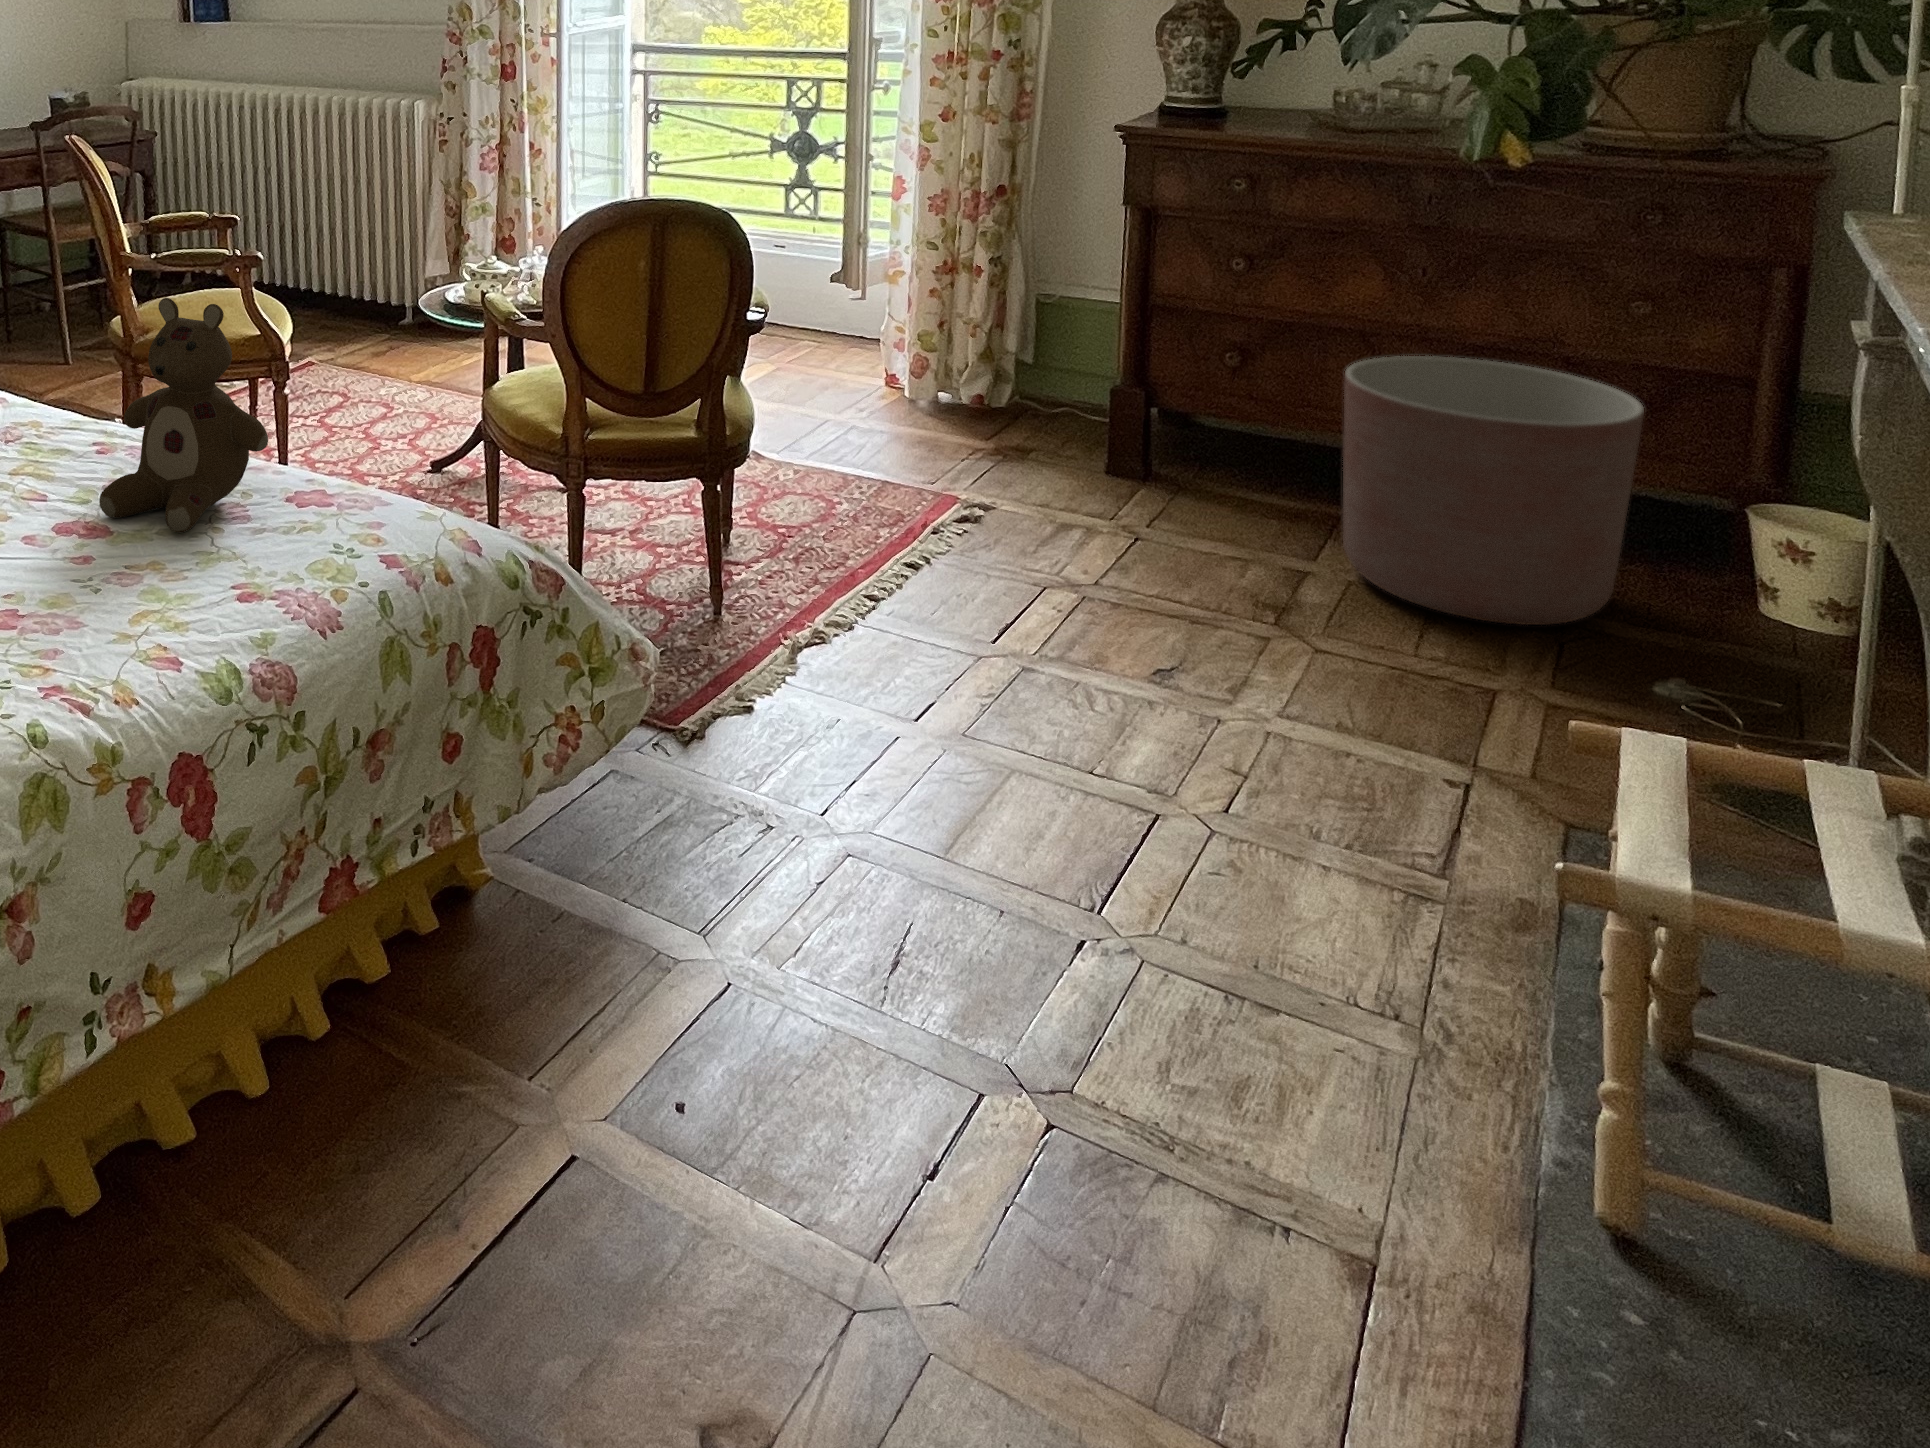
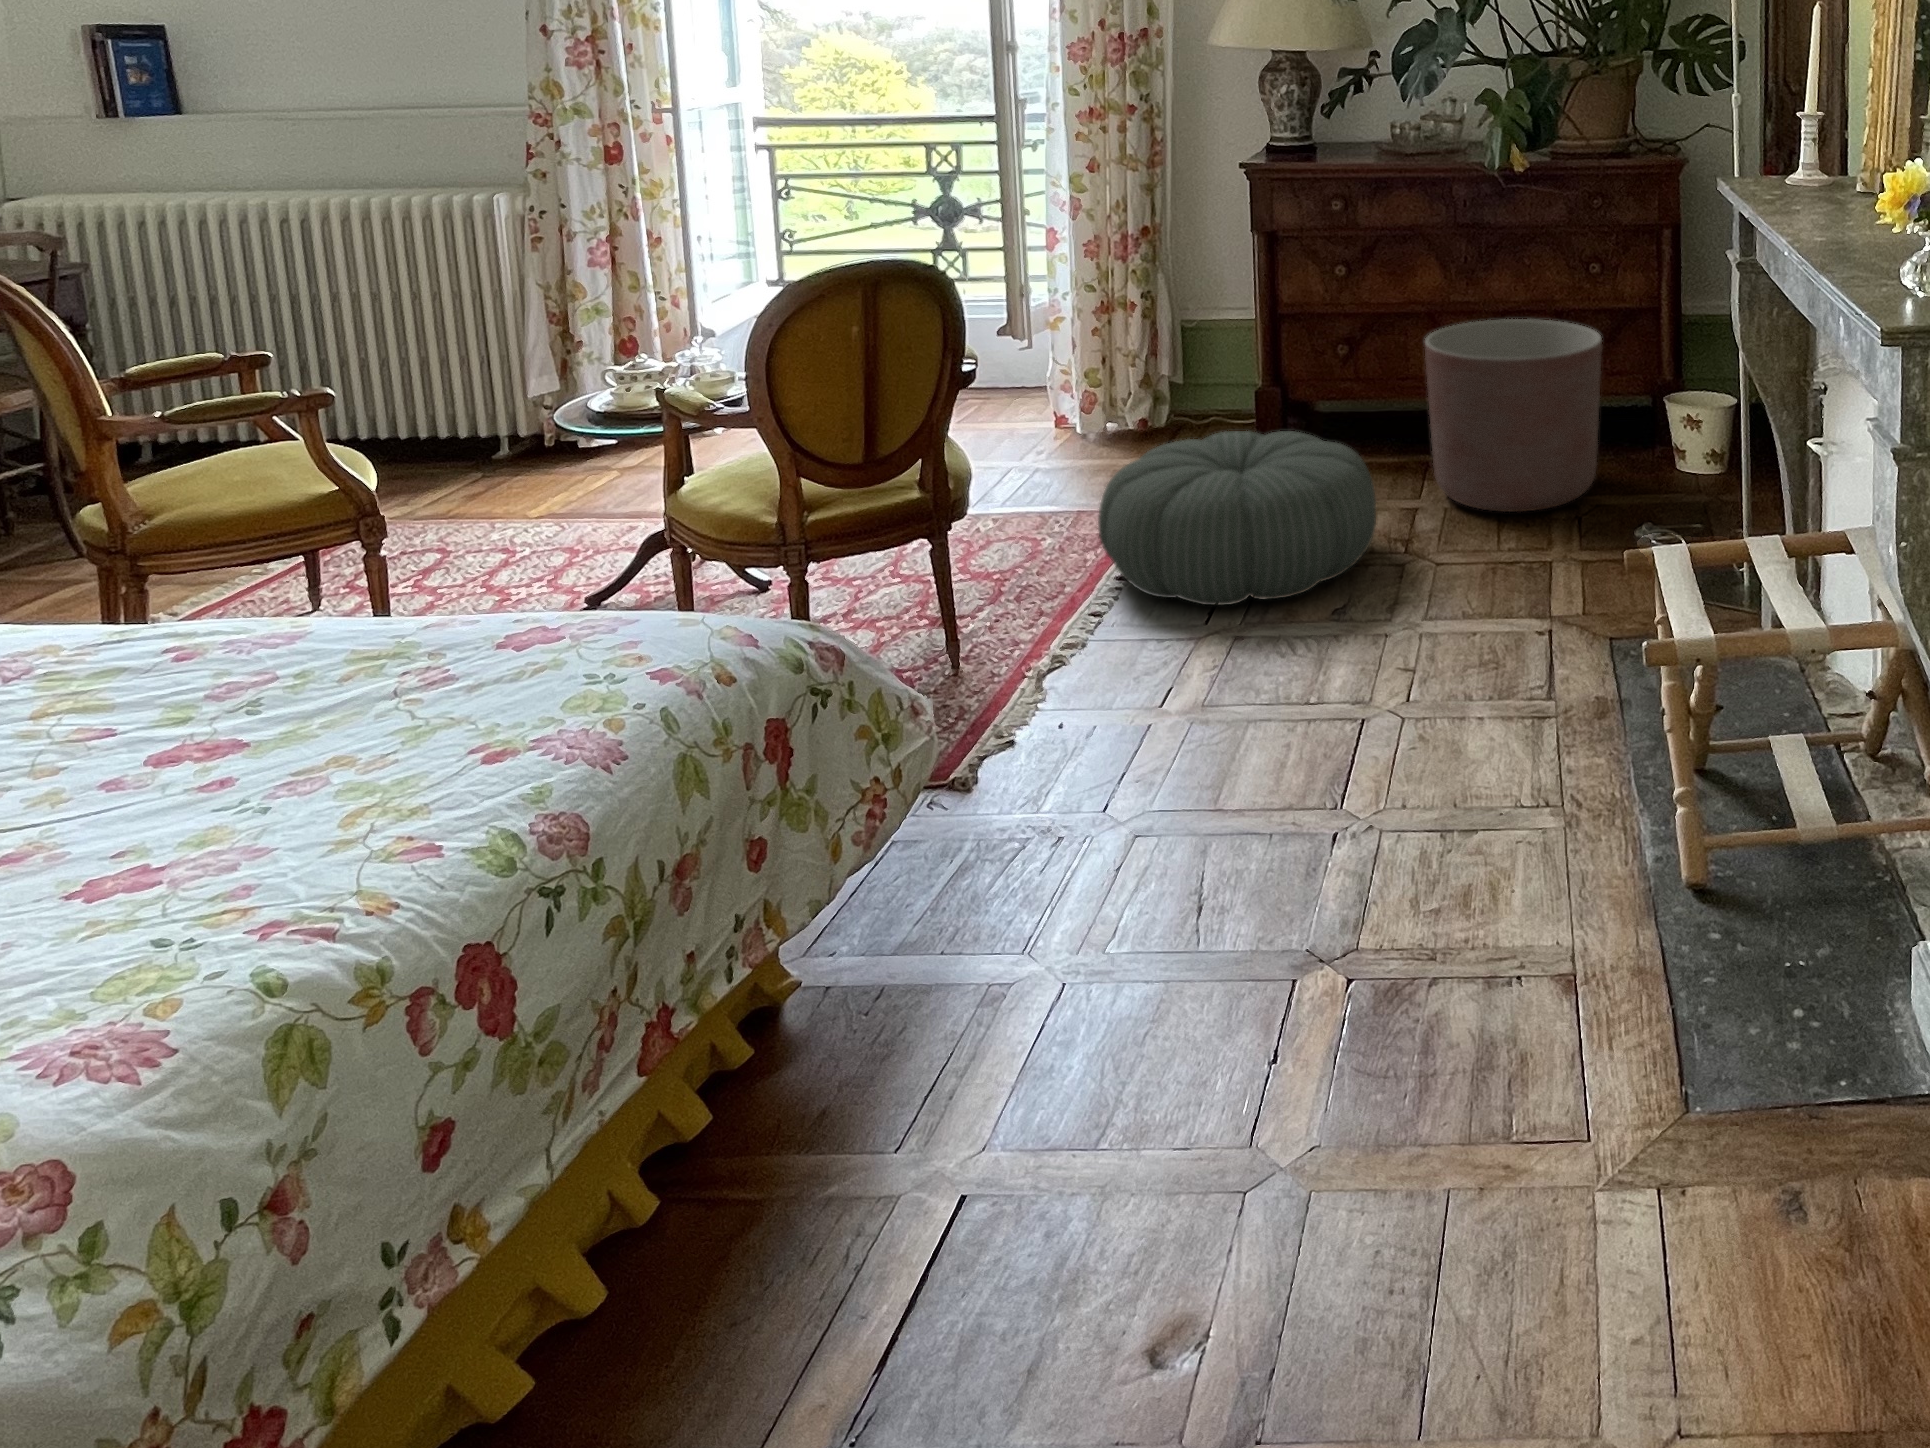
stuffed bear: present [99,298,268,533] -> none [224,427,477,722]
pouf: none [887,433,1239,643] -> present [1098,431,1376,605]

